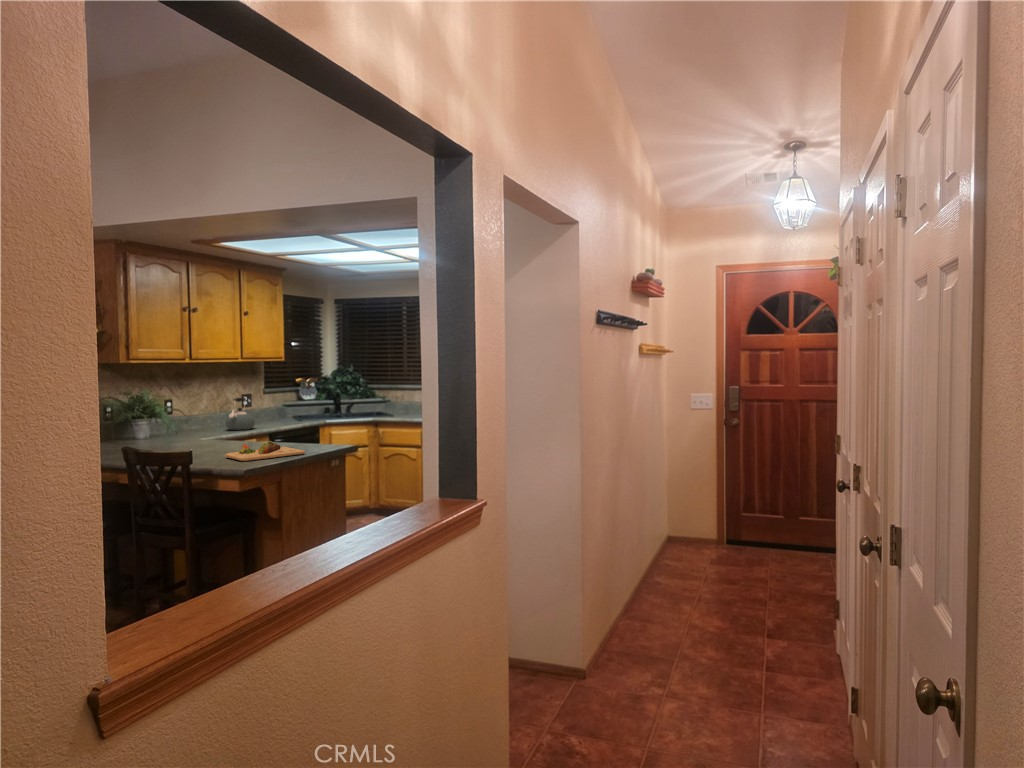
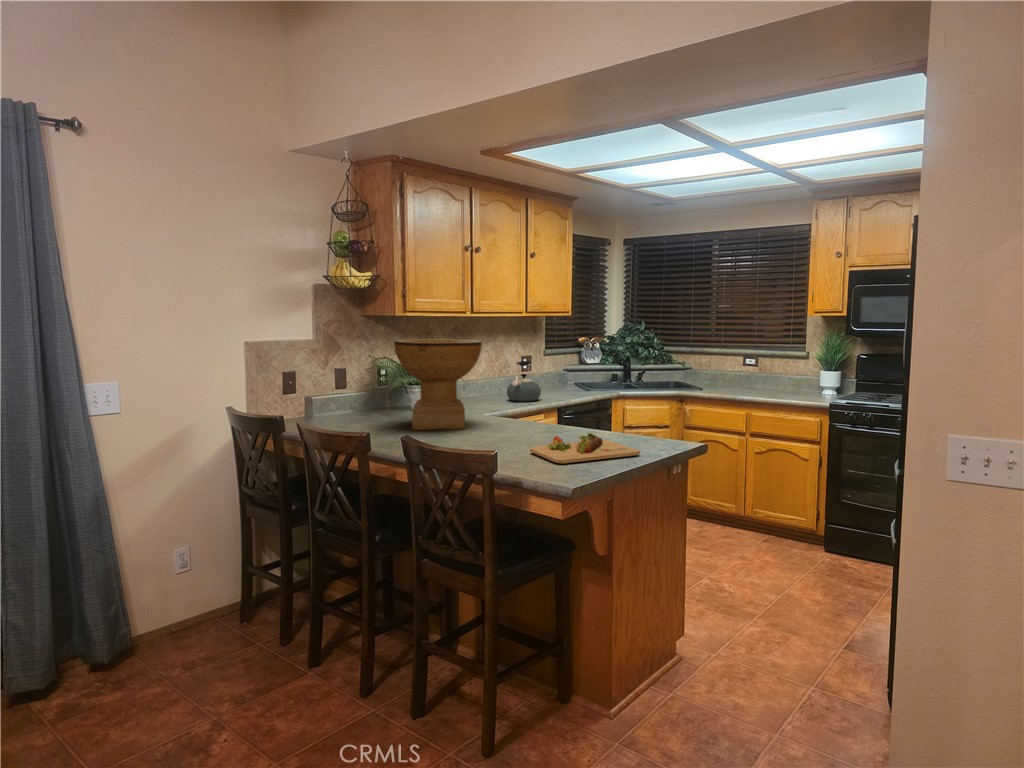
decorative bowl: none [117,381,194,451] -> present [394,339,482,430]

